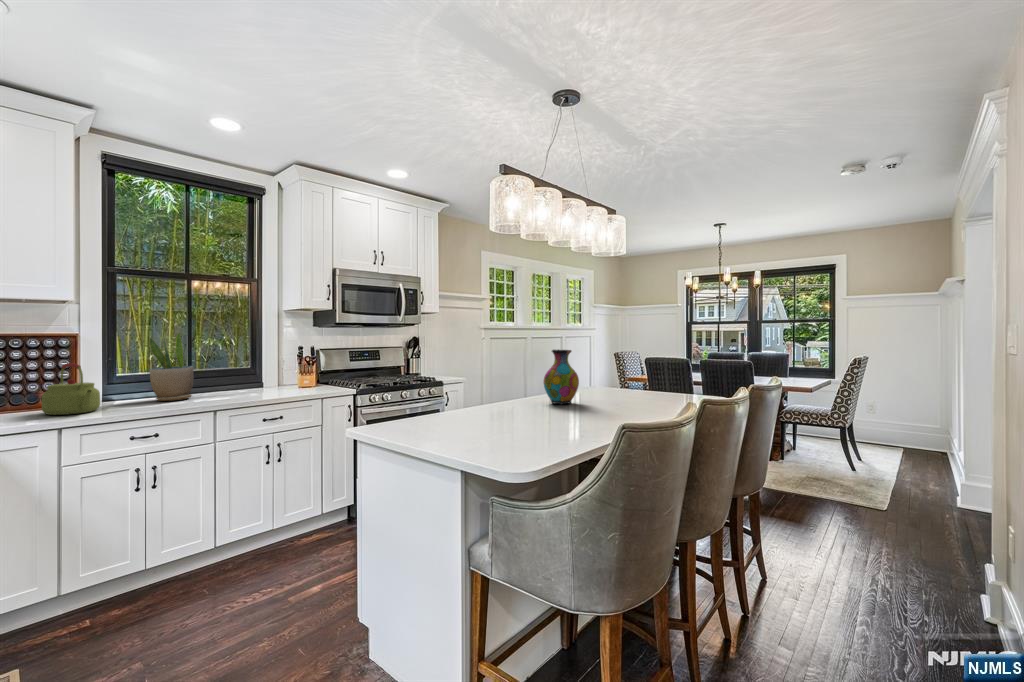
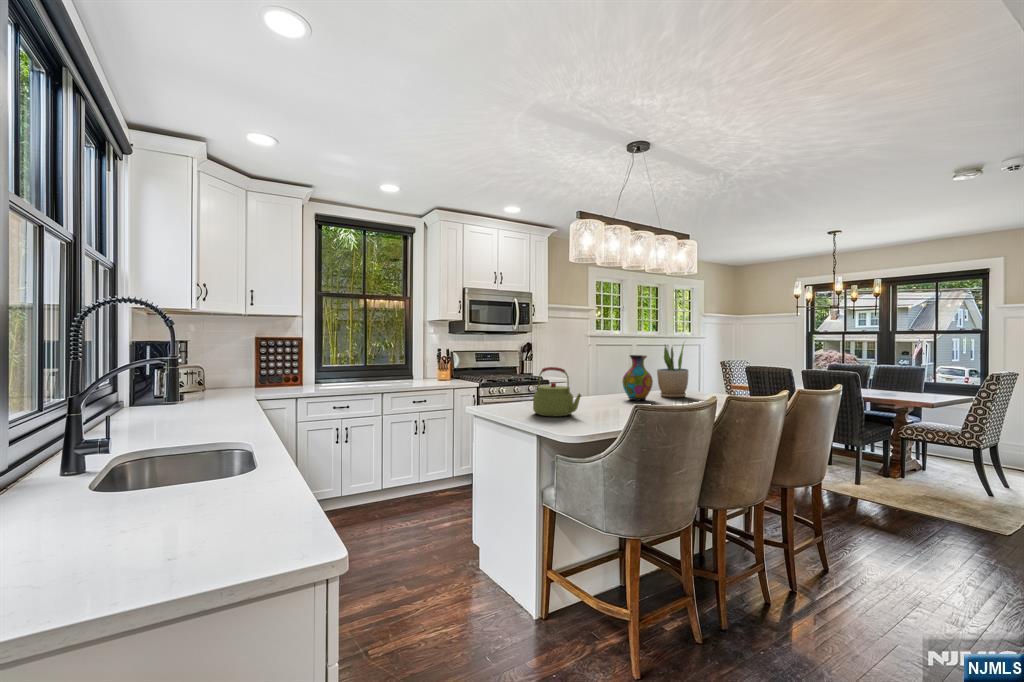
potted plant: present [149,334,194,401] -> present [657,344,688,397]
kettle: present [42,363,100,415] -> present [533,367,581,416]

